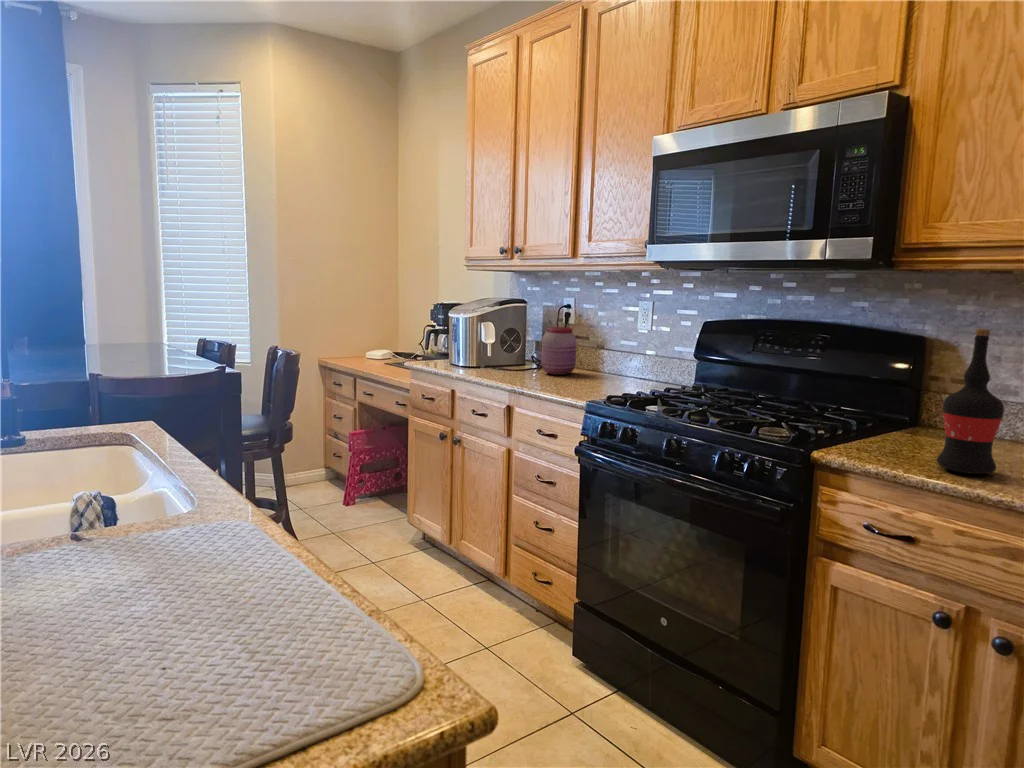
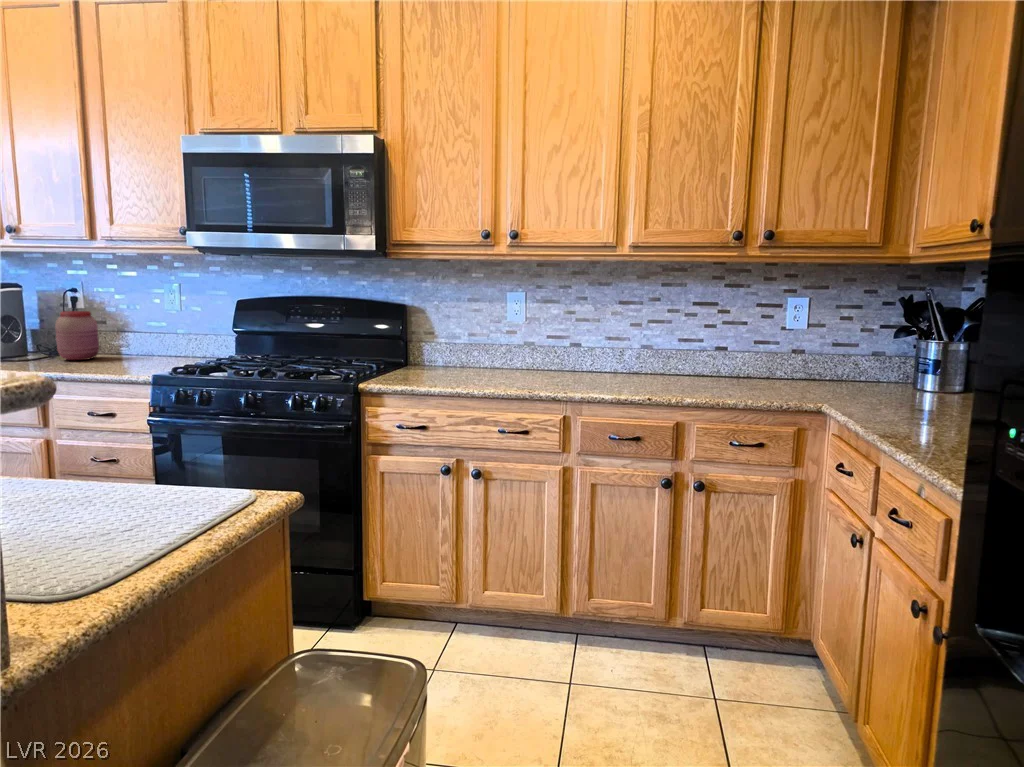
wine bottle: present [937,329,1004,474] -> none [430,295,460,382]

